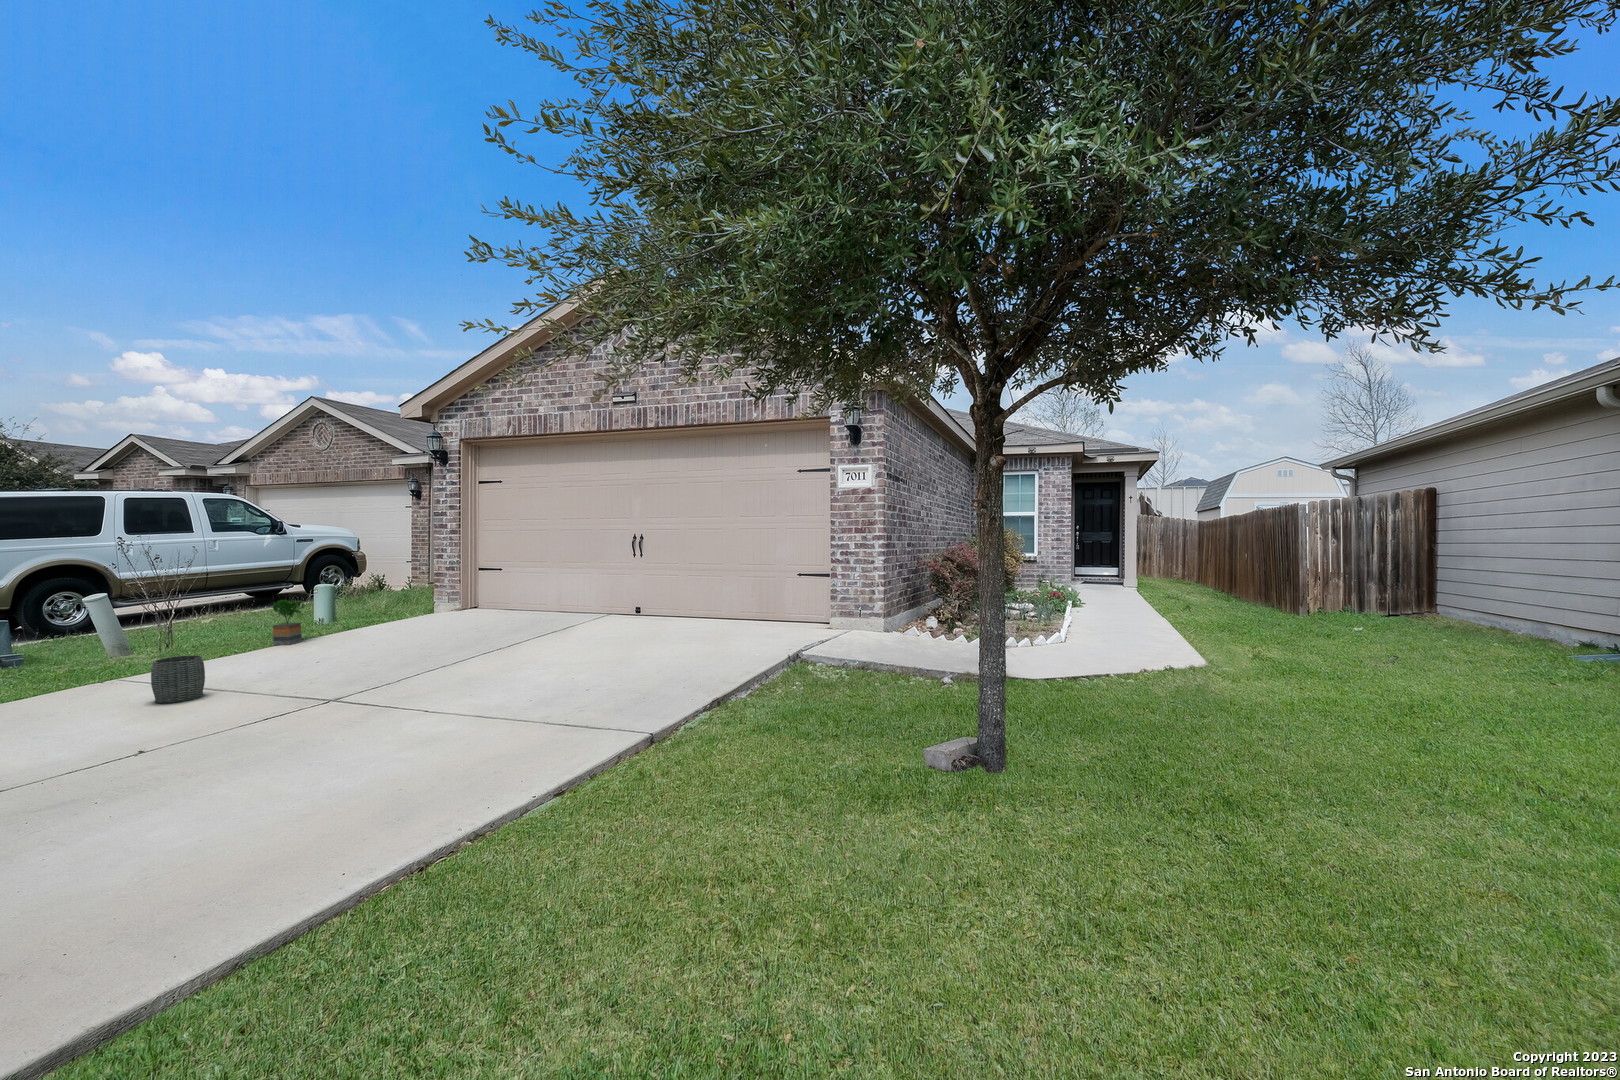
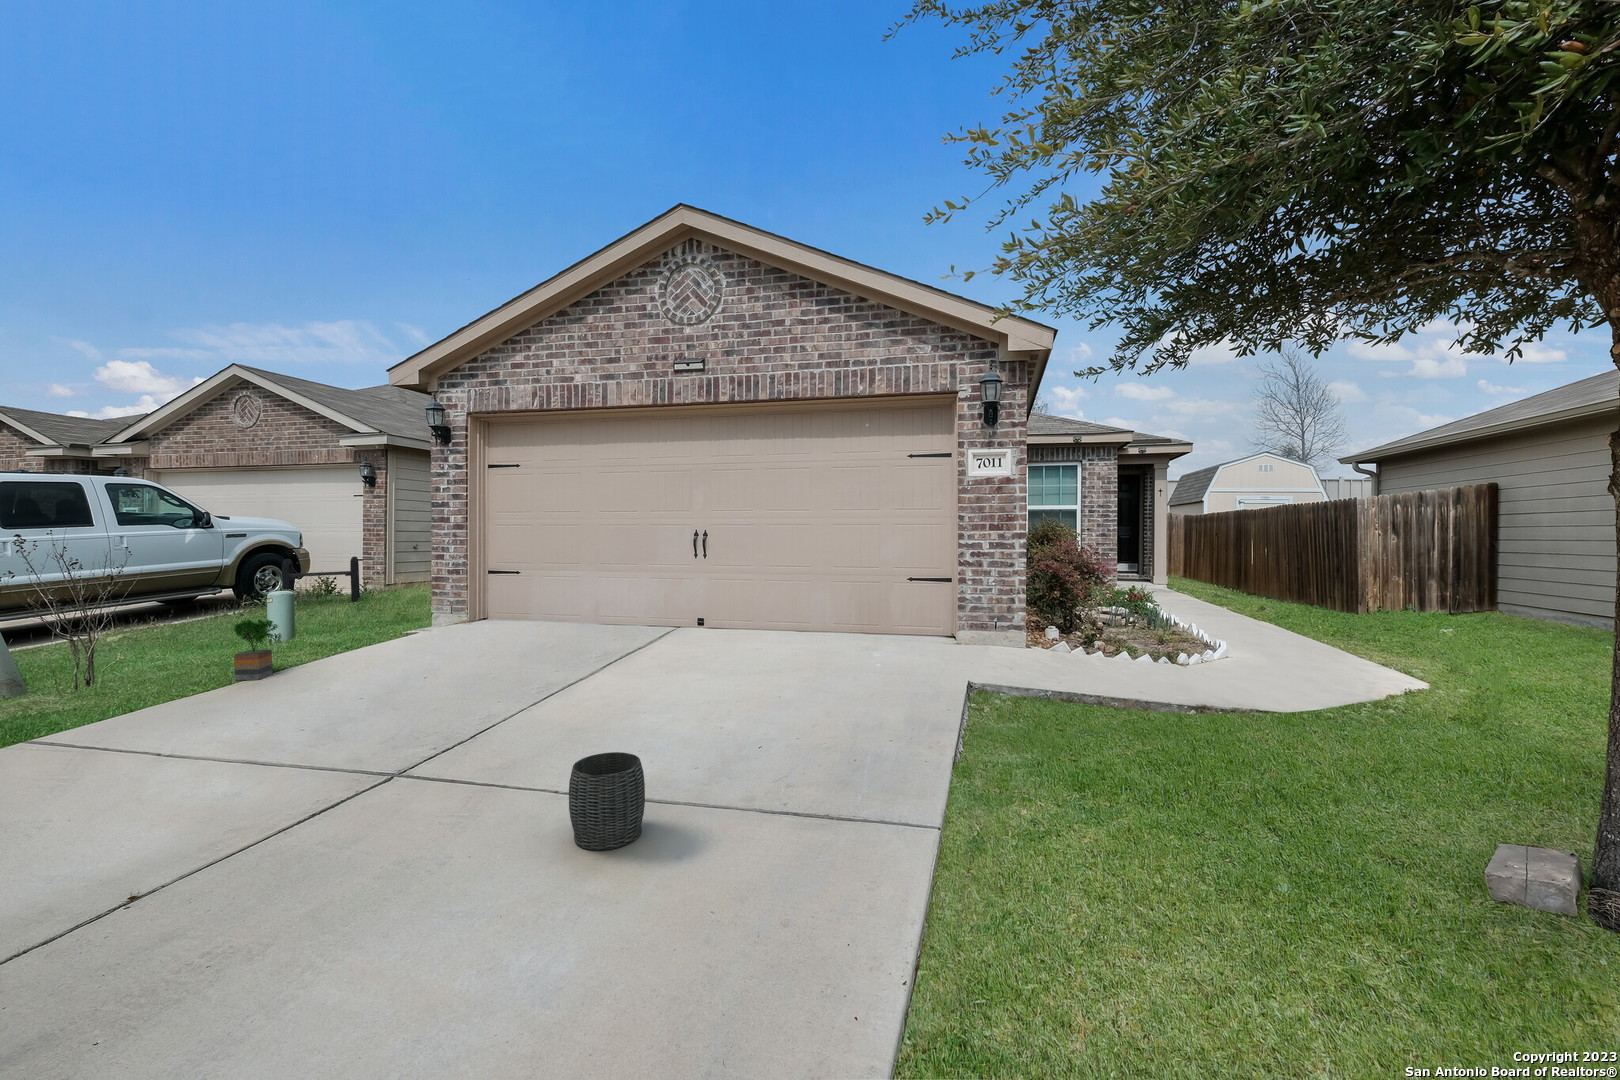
bench: none [340,556,403,596] -> present [282,556,360,602]
woven basket: present [151,655,205,703] -> present [569,752,645,850]

